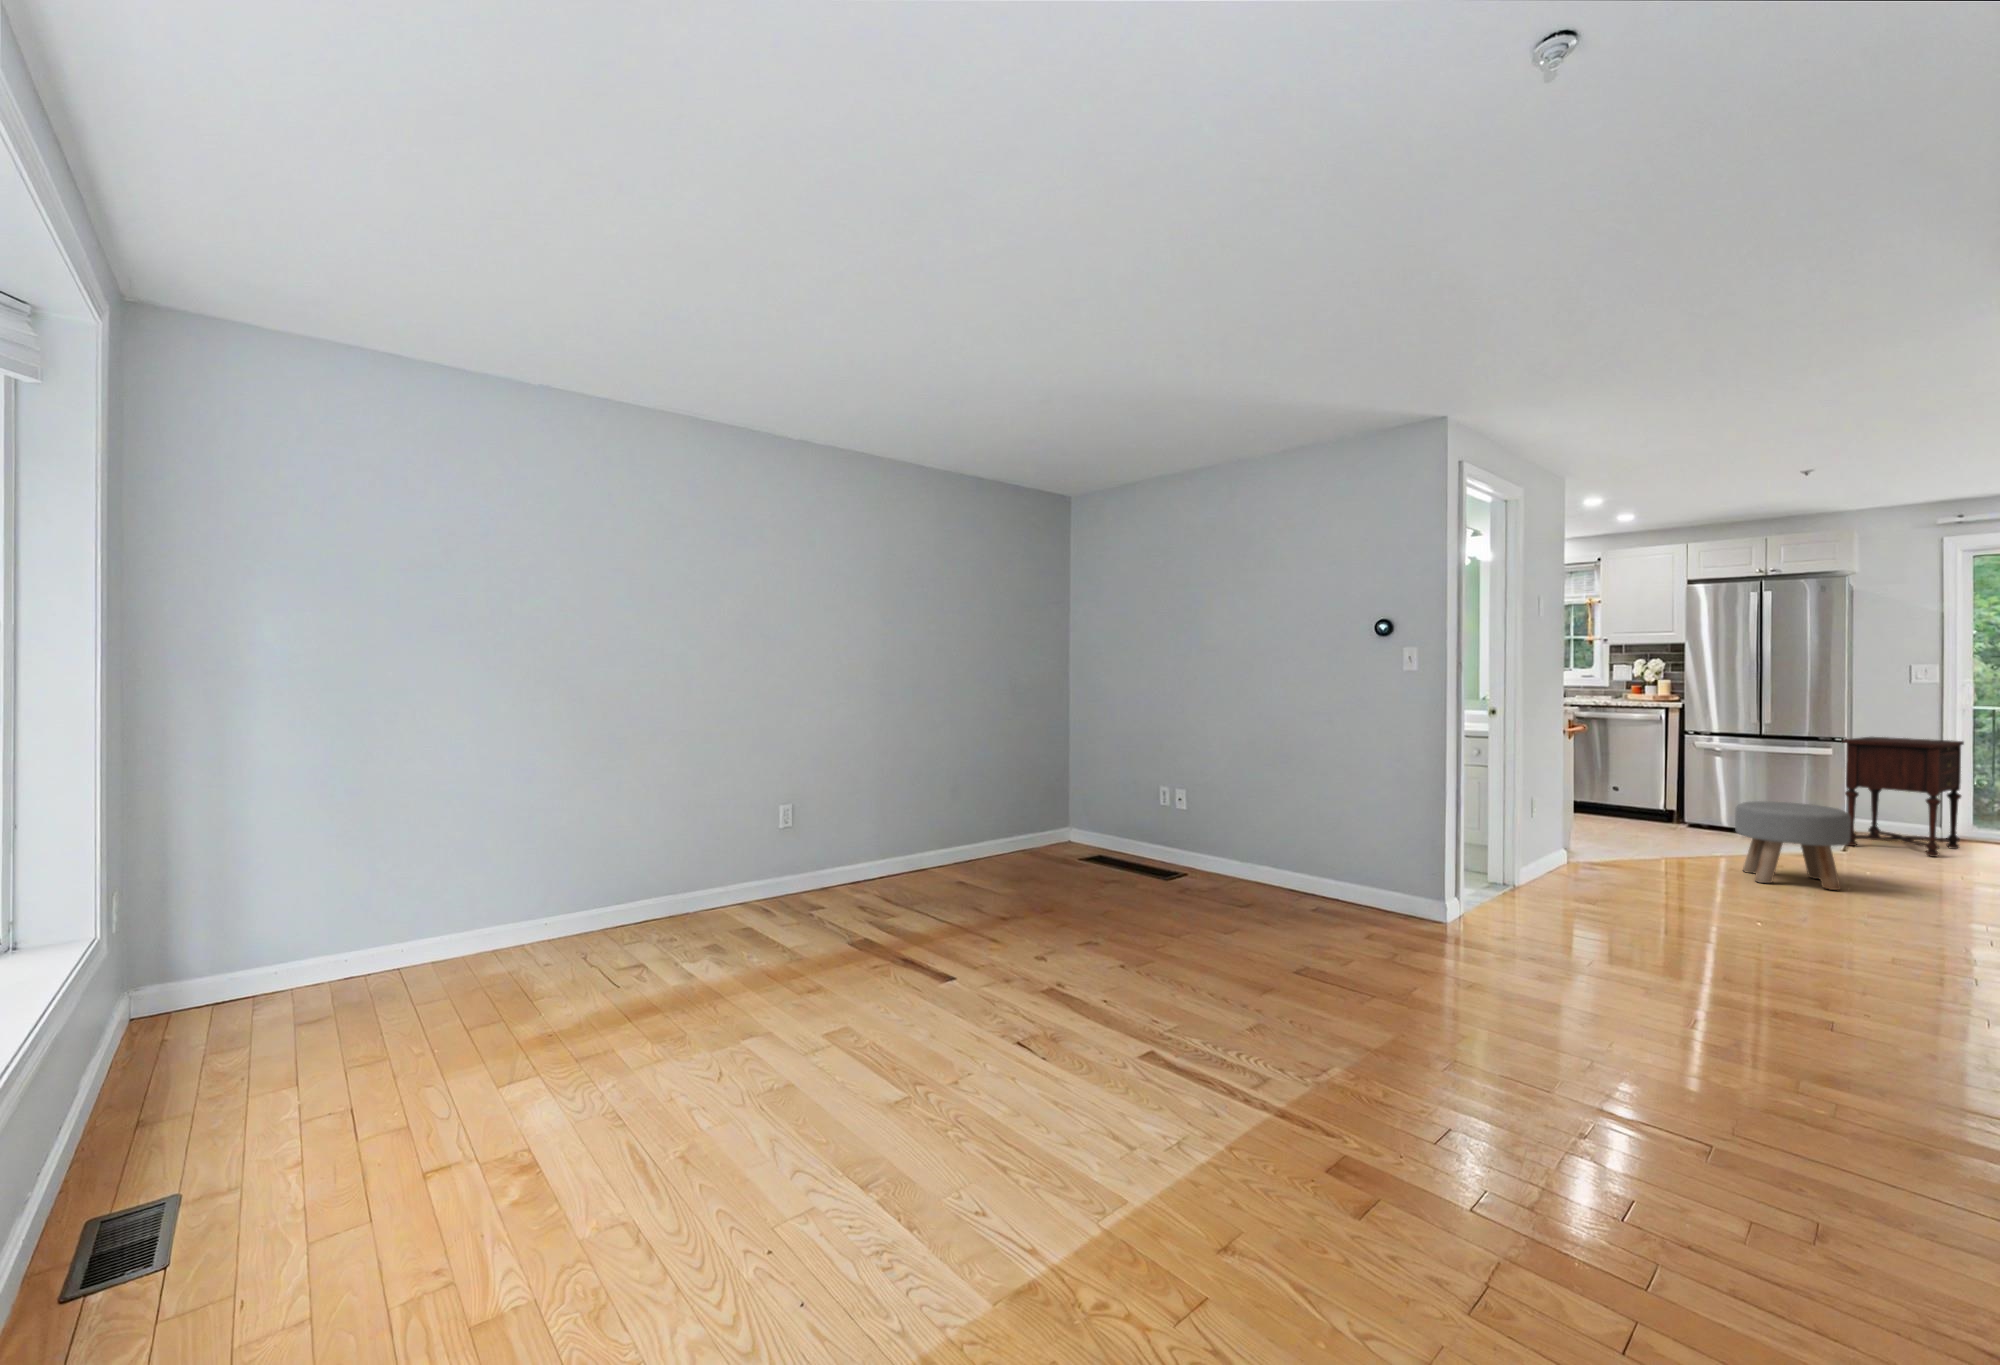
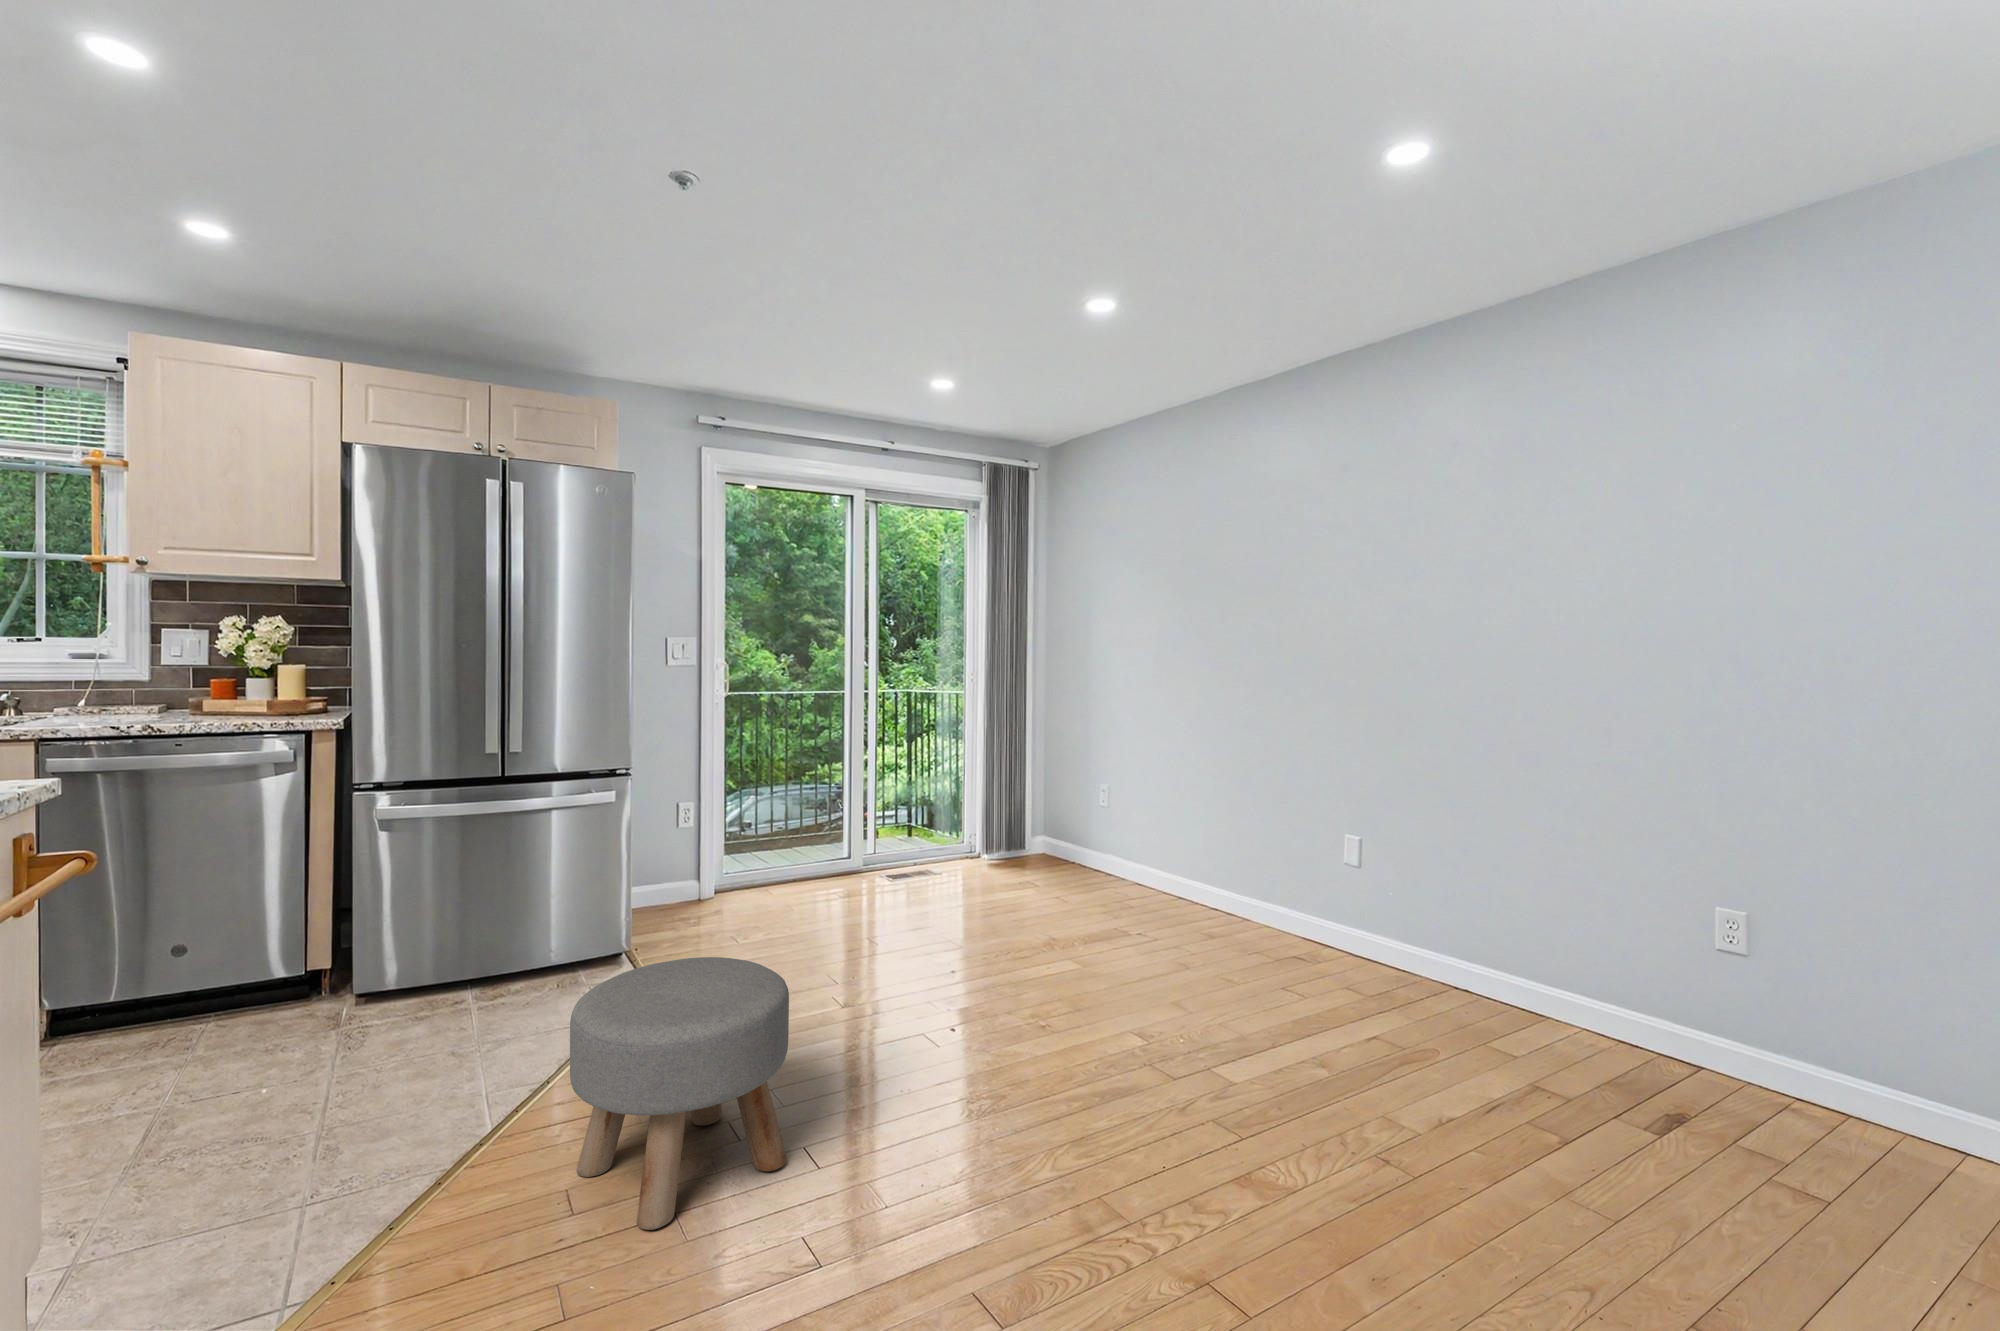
side table: present [1843,737,1964,857] -> none [620,748,741,949]

